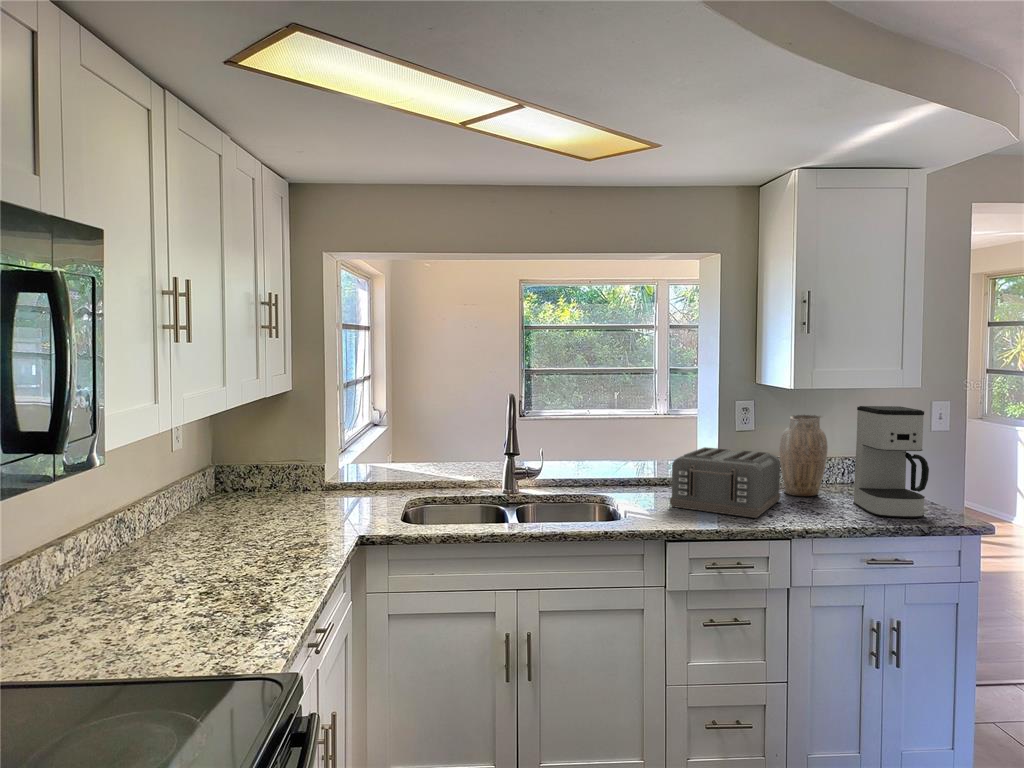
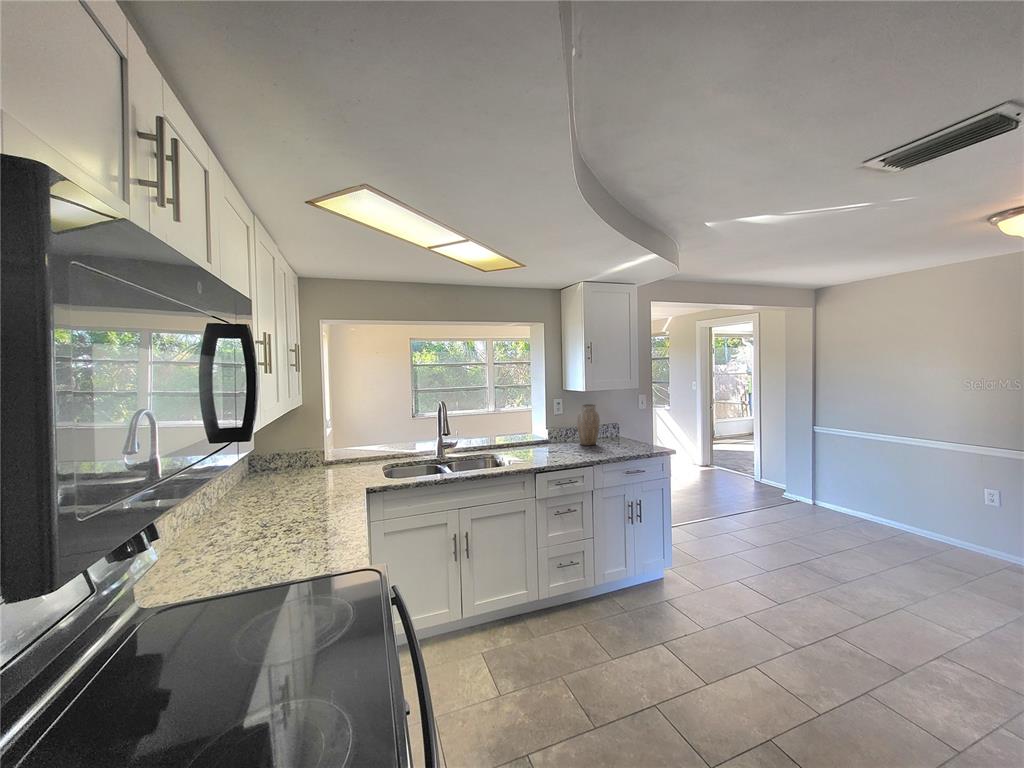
coffee maker: present [854,406,929,518] -> none [613,398,647,451]
toaster: present [670,447,781,518] -> none [529,424,581,457]

